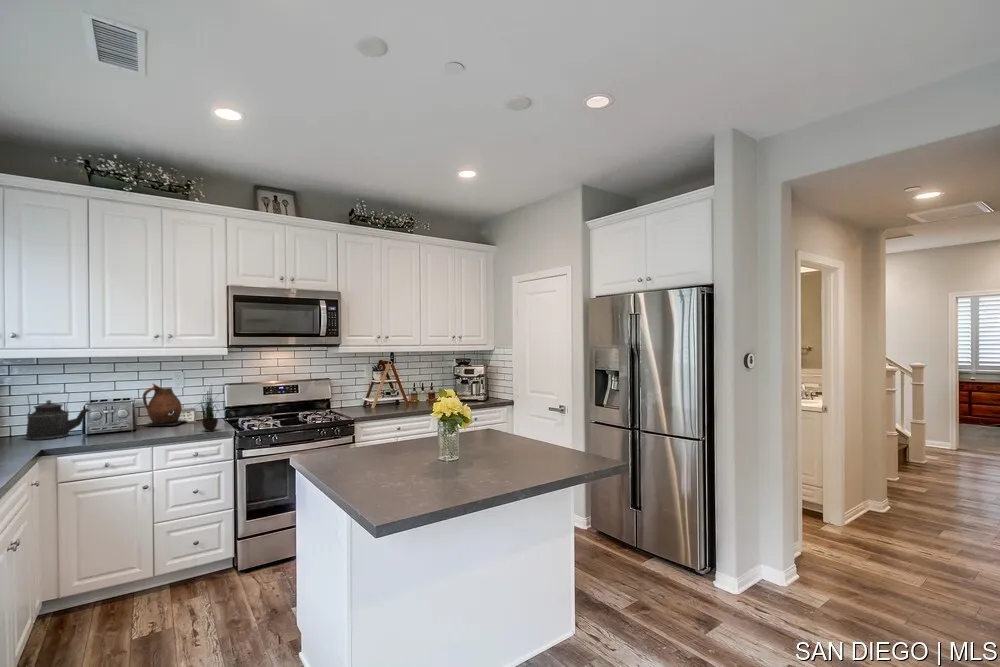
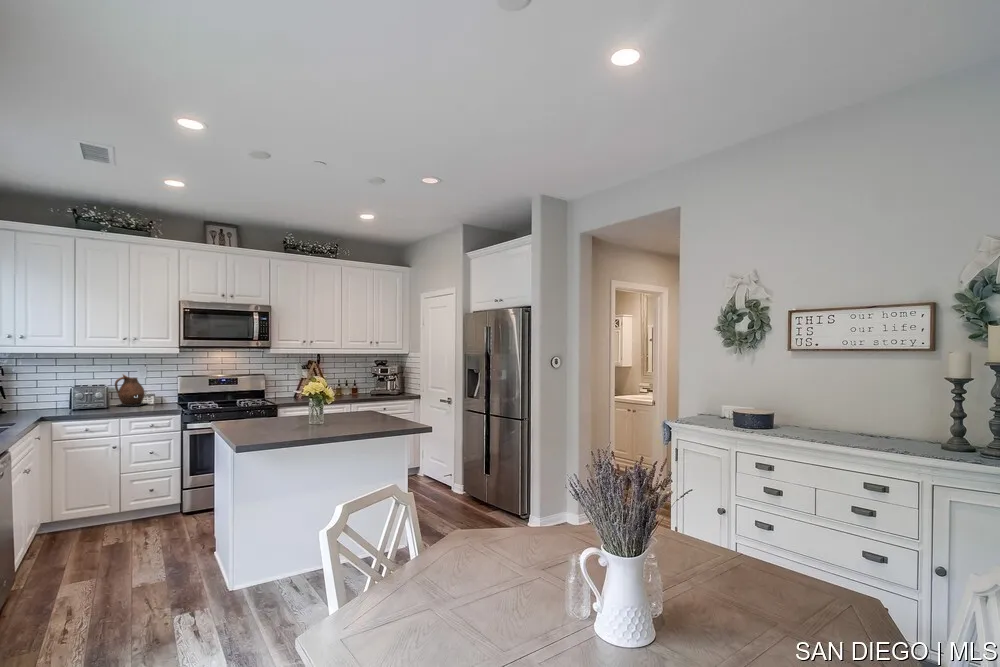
potted plant: present [201,391,218,431] -> none [150,369,175,410]
kettle: present [26,397,89,440] -> none [29,378,75,412]

